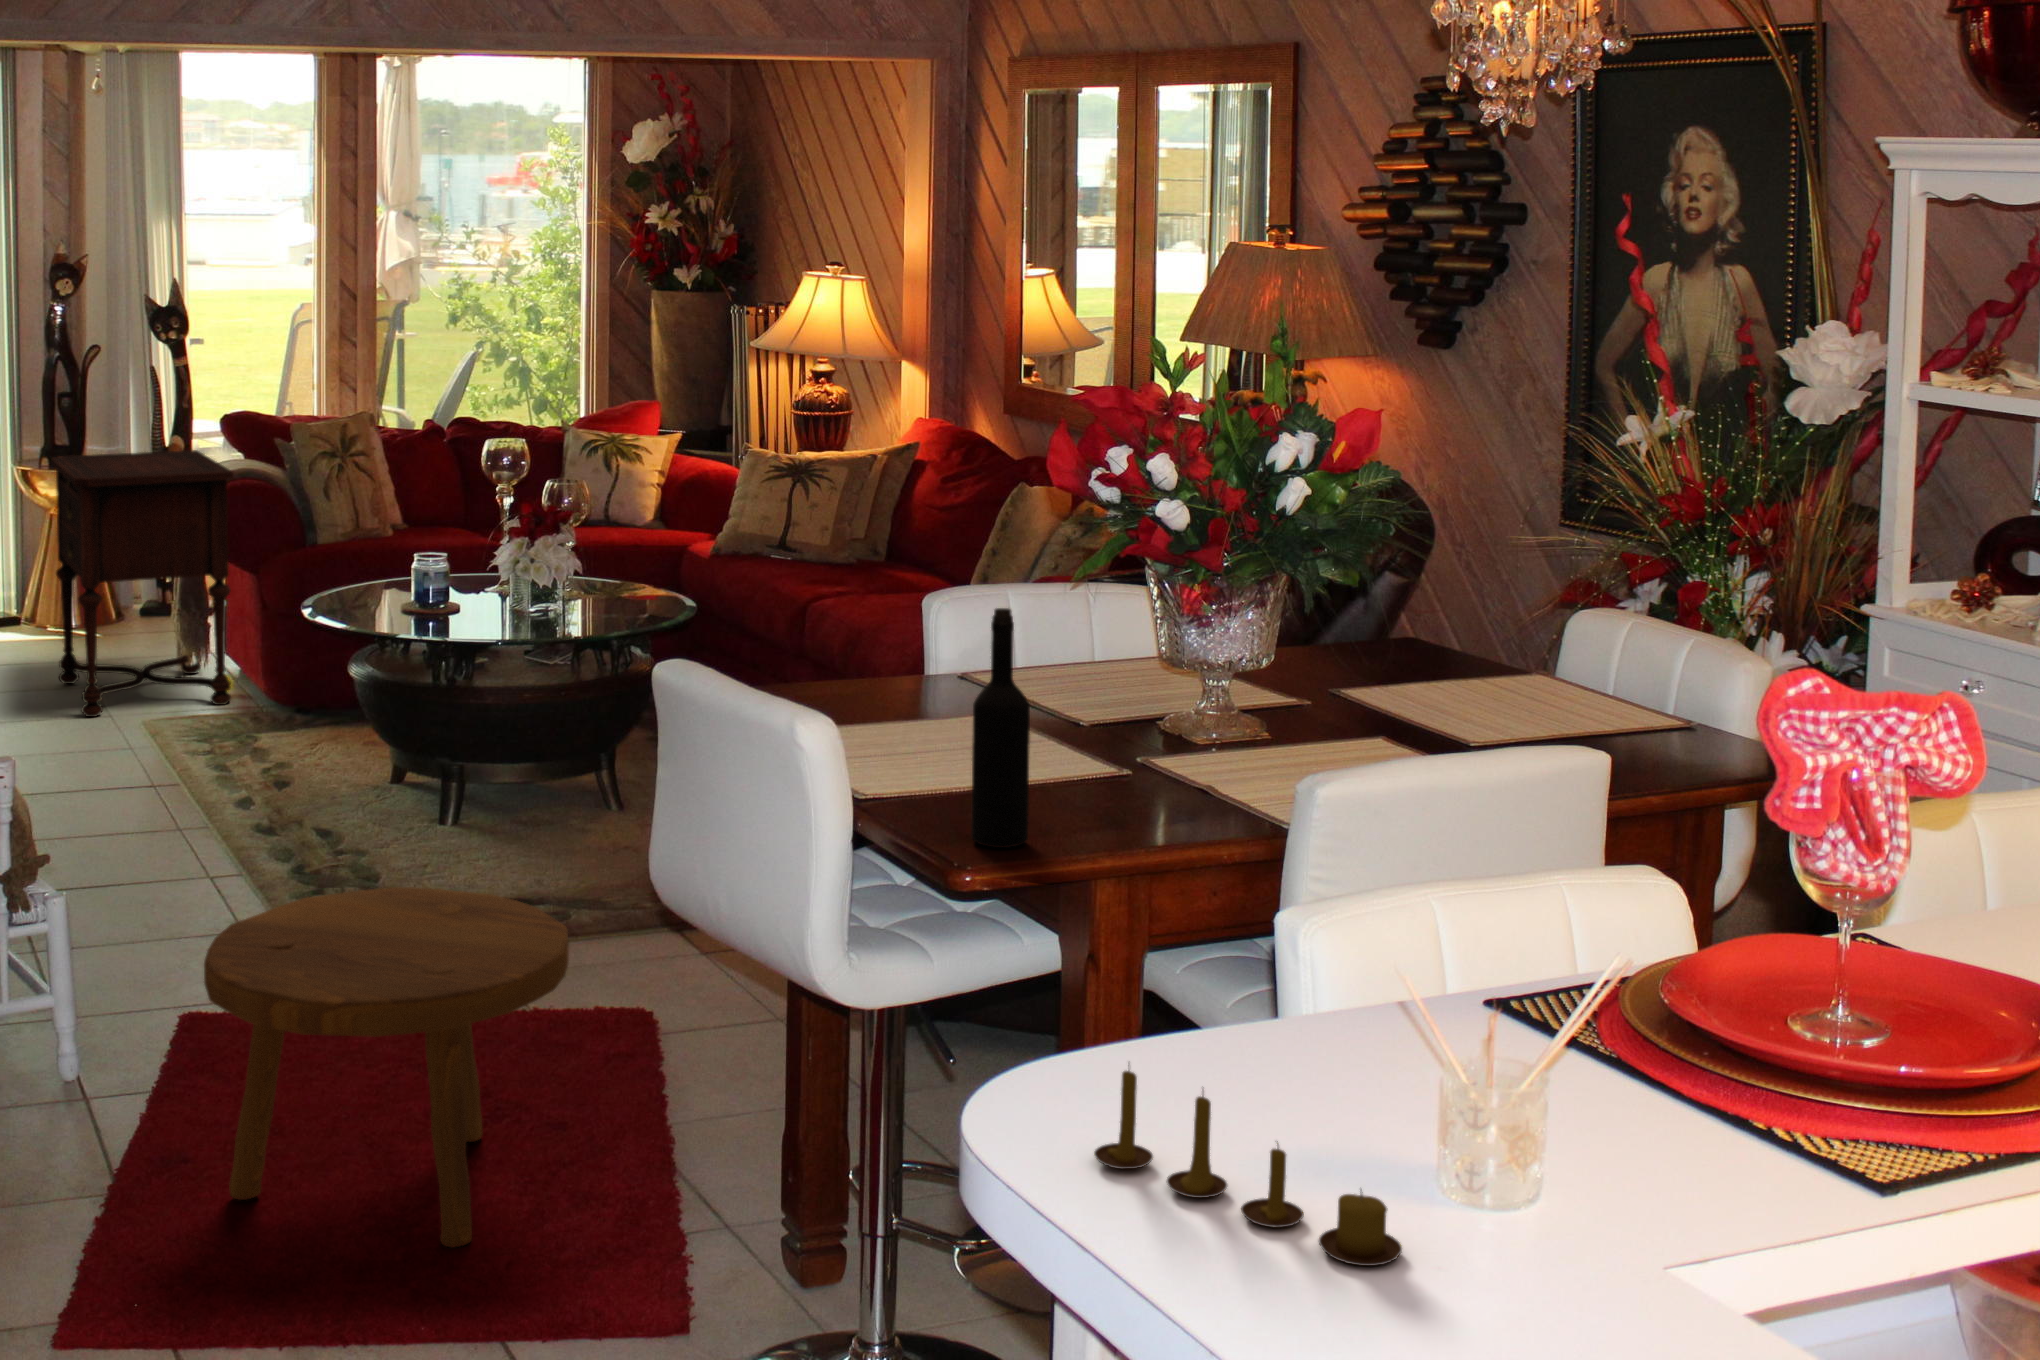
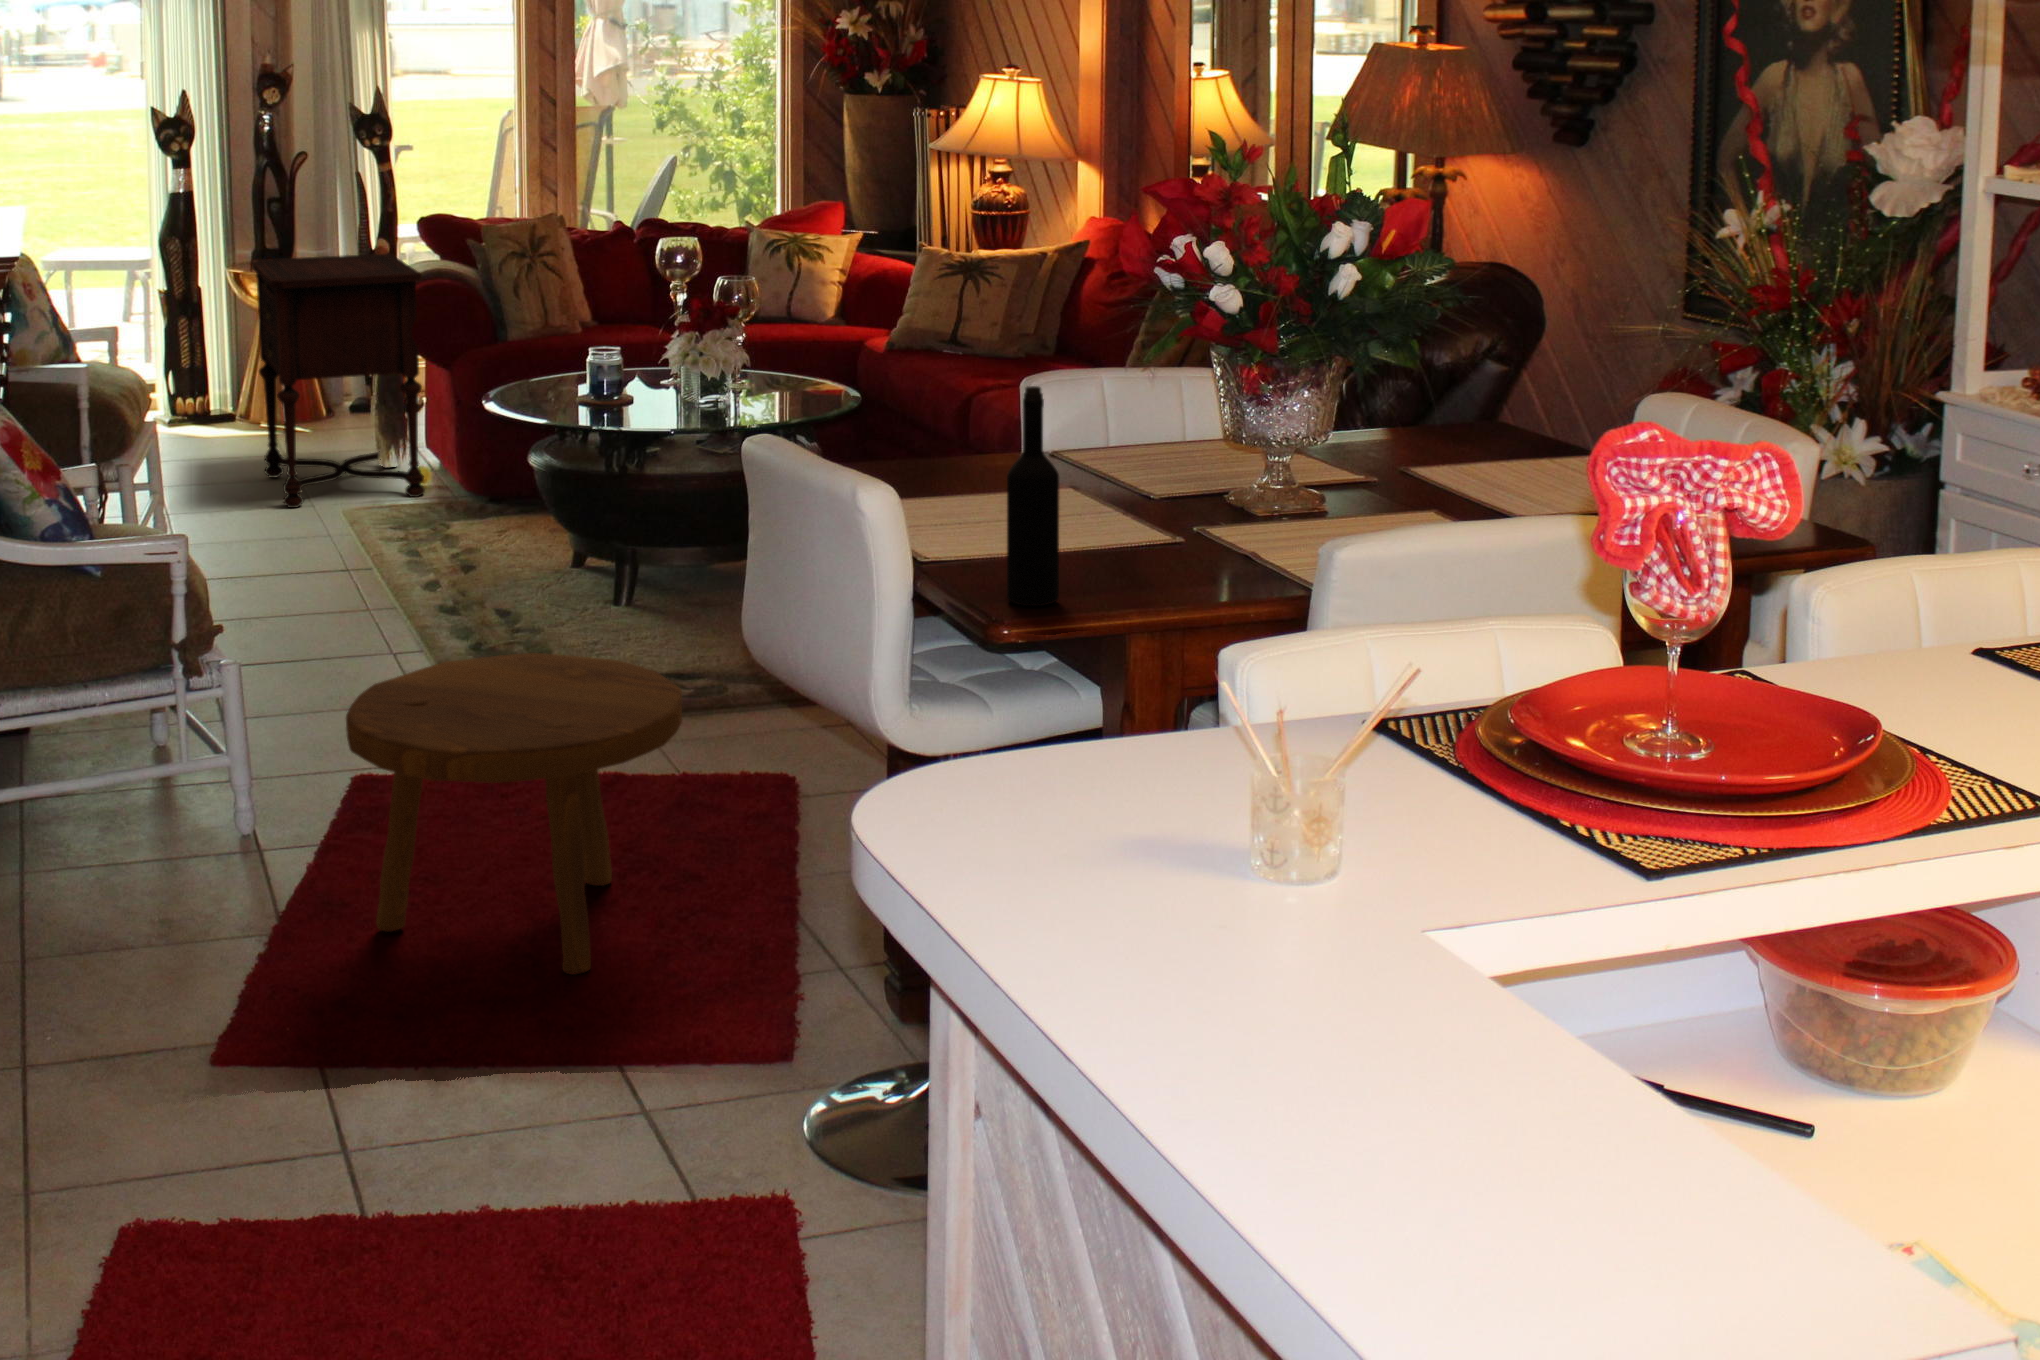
candle: present [1094,1065,1402,1266] -> none [967,755,1200,918]

